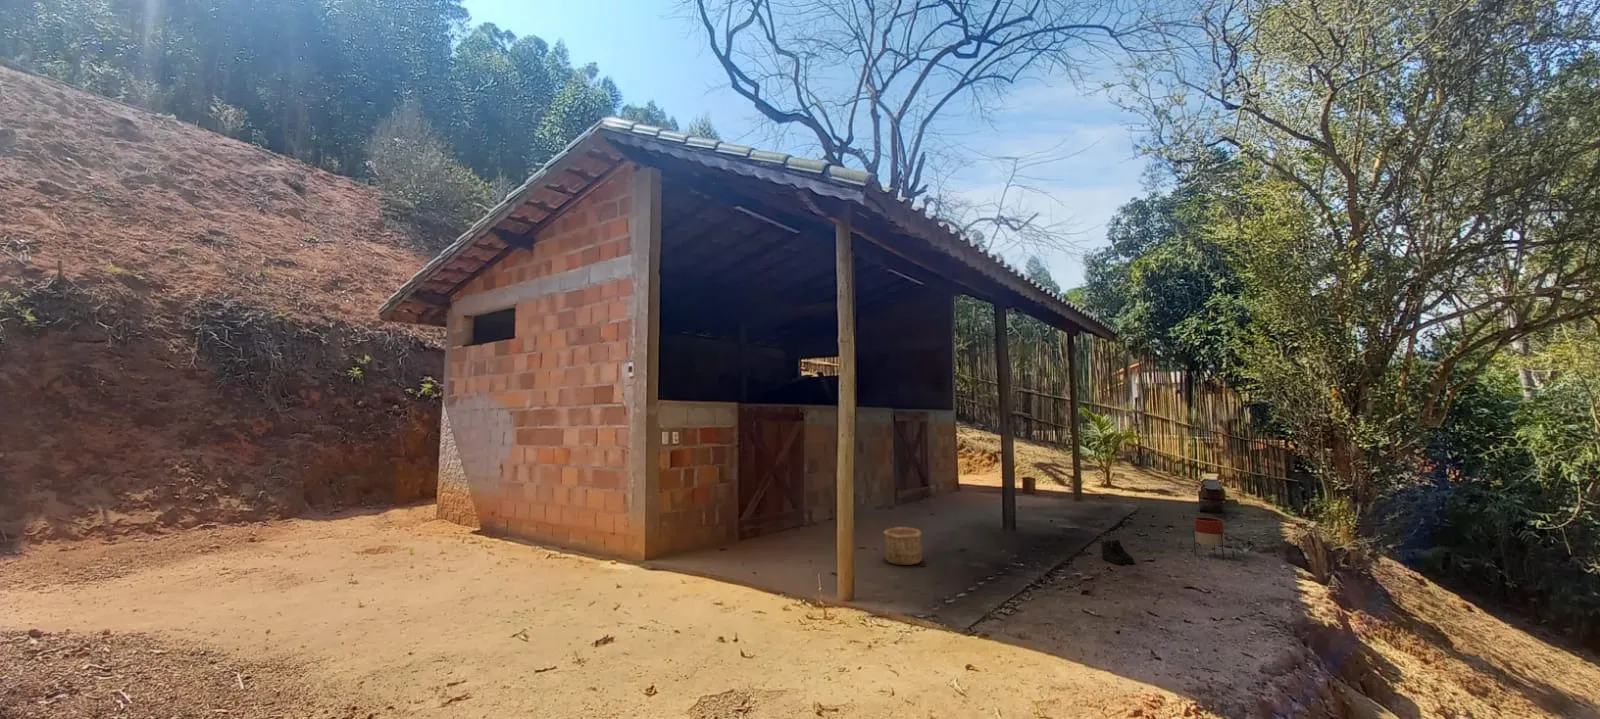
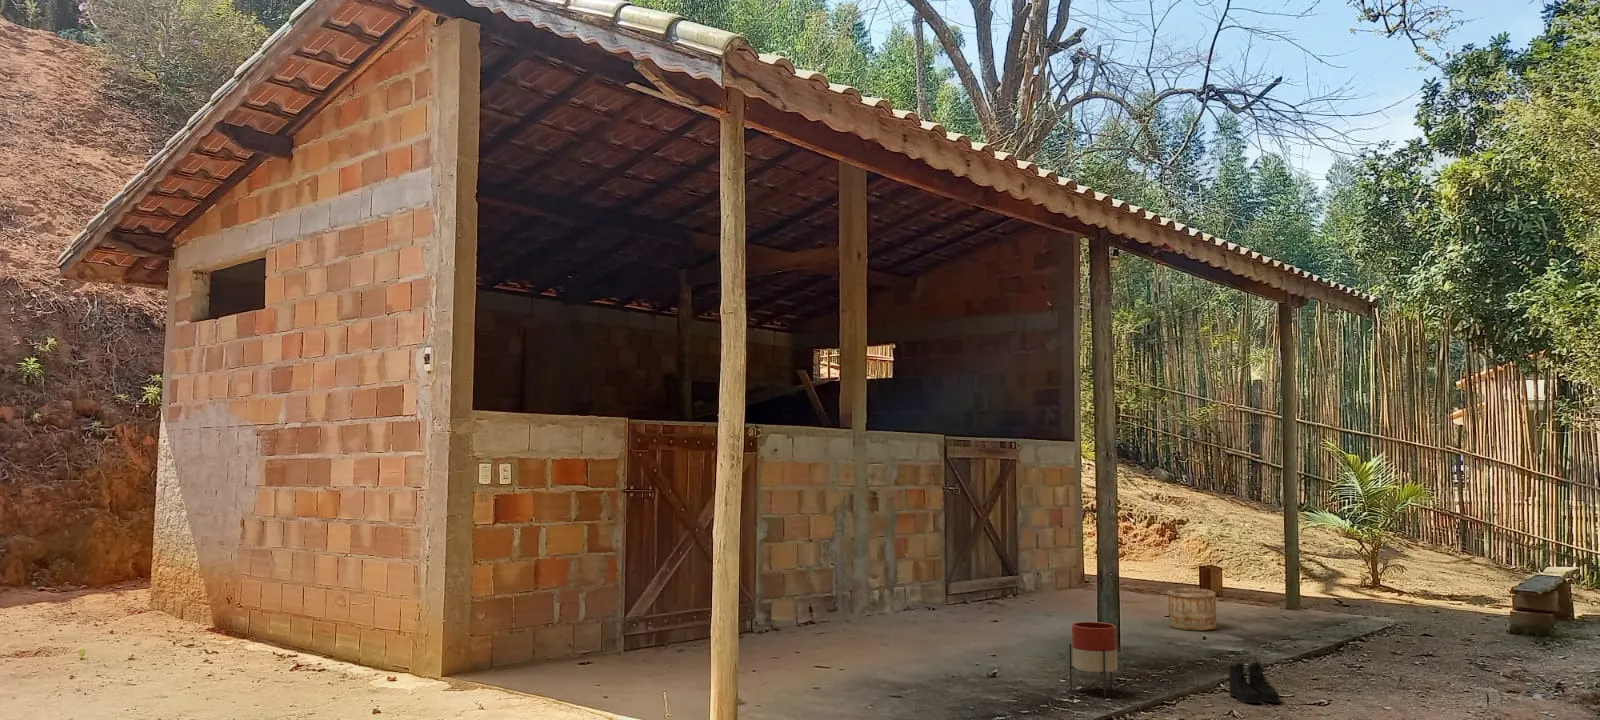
planter: present [1193,517,1225,560] -> present [1069,622,1118,697]
wooden bucket: present [884,527,922,565] -> present [1167,588,1217,630]

